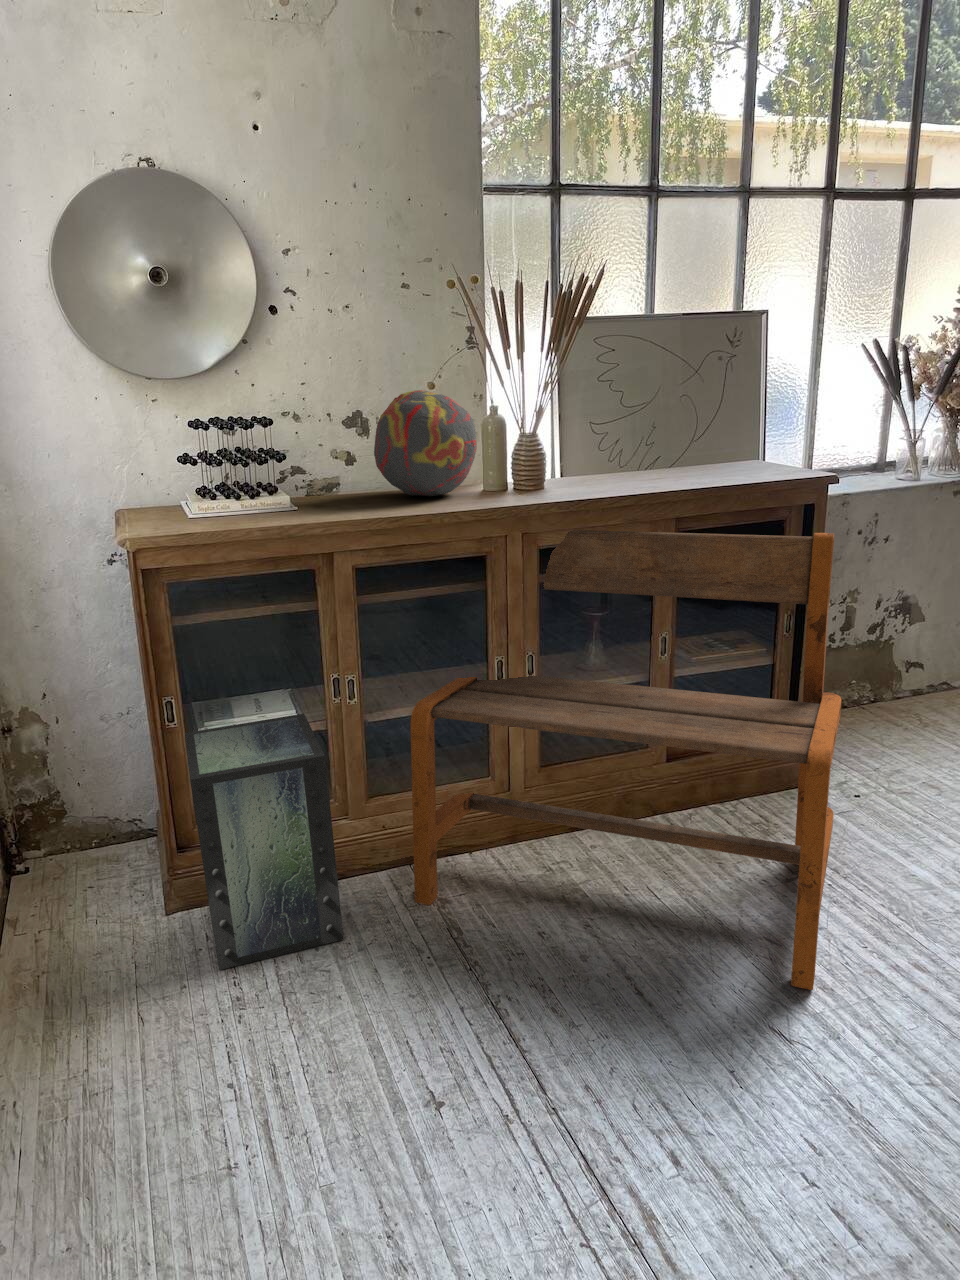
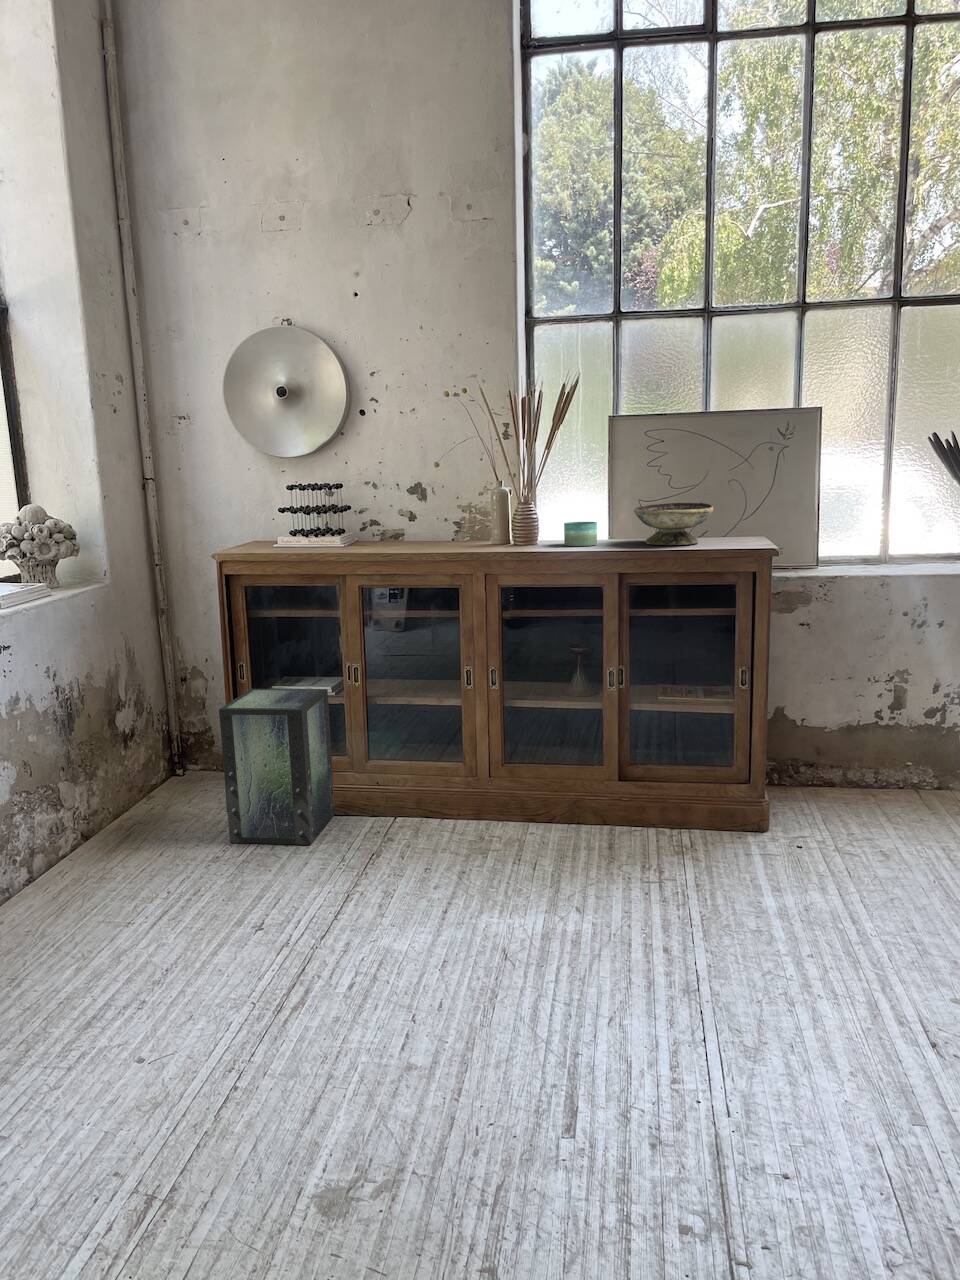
decorative orb: present [374,390,477,496] -> none [405,469,480,546]
decorative bowl: none [651,425,746,477] -> present [634,503,713,545]
candle: none [579,453,619,485] -> present [564,522,597,546]
bench: present [411,530,842,990] -> none [375,571,690,941]

